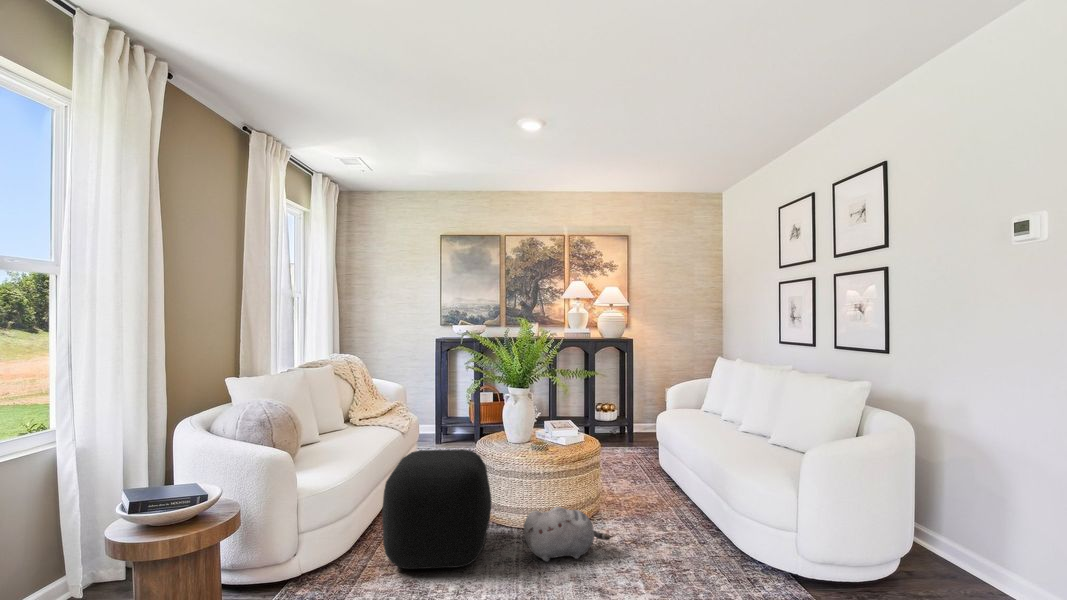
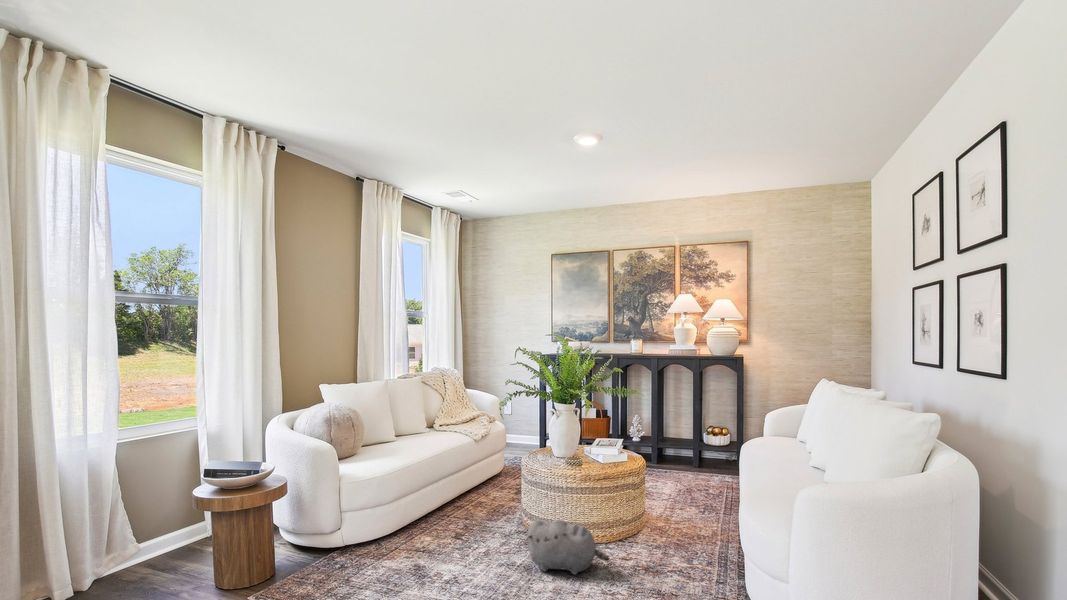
ottoman: present [382,449,491,569] -> none [407,452,509,561]

